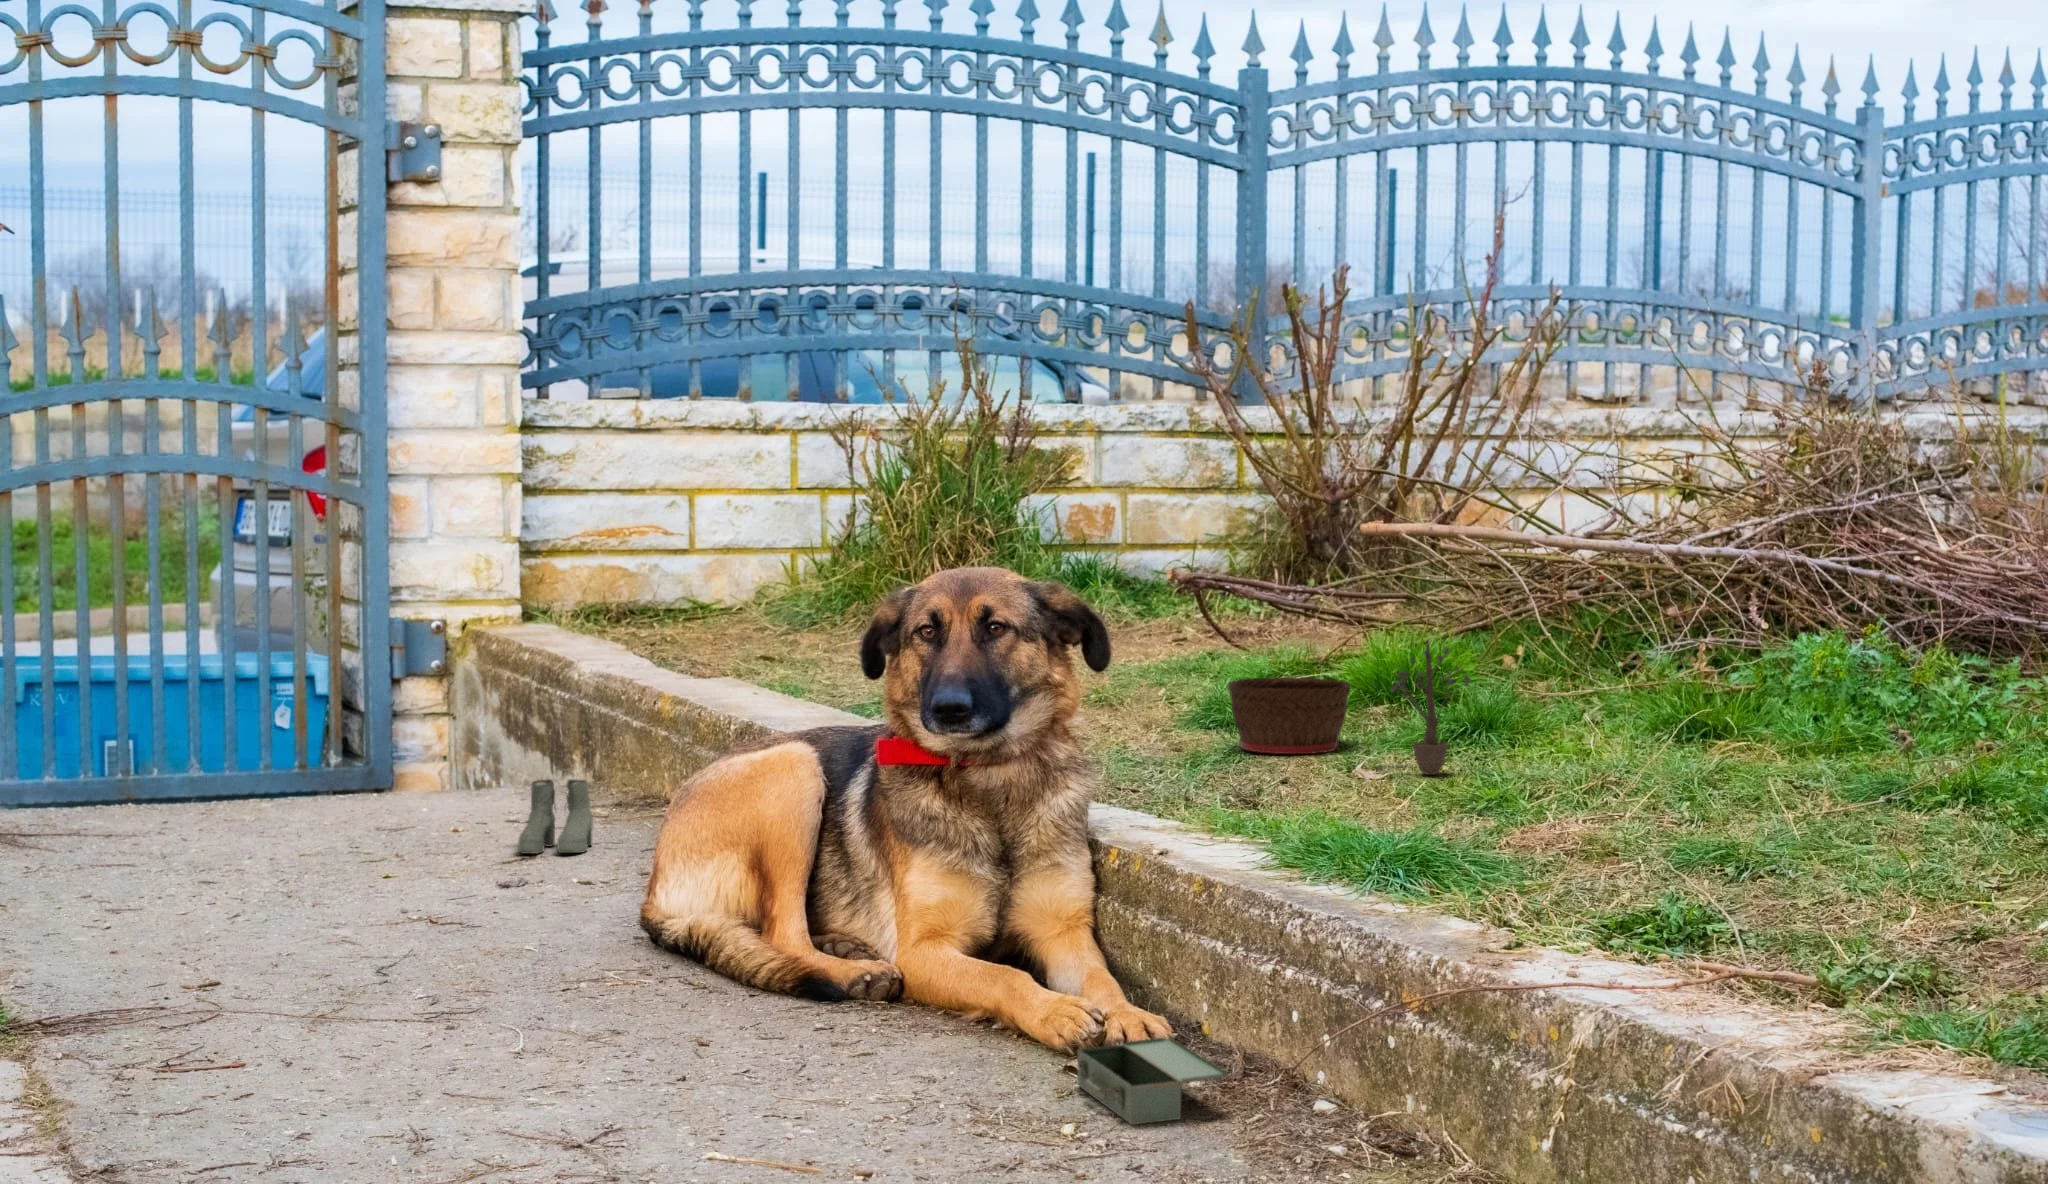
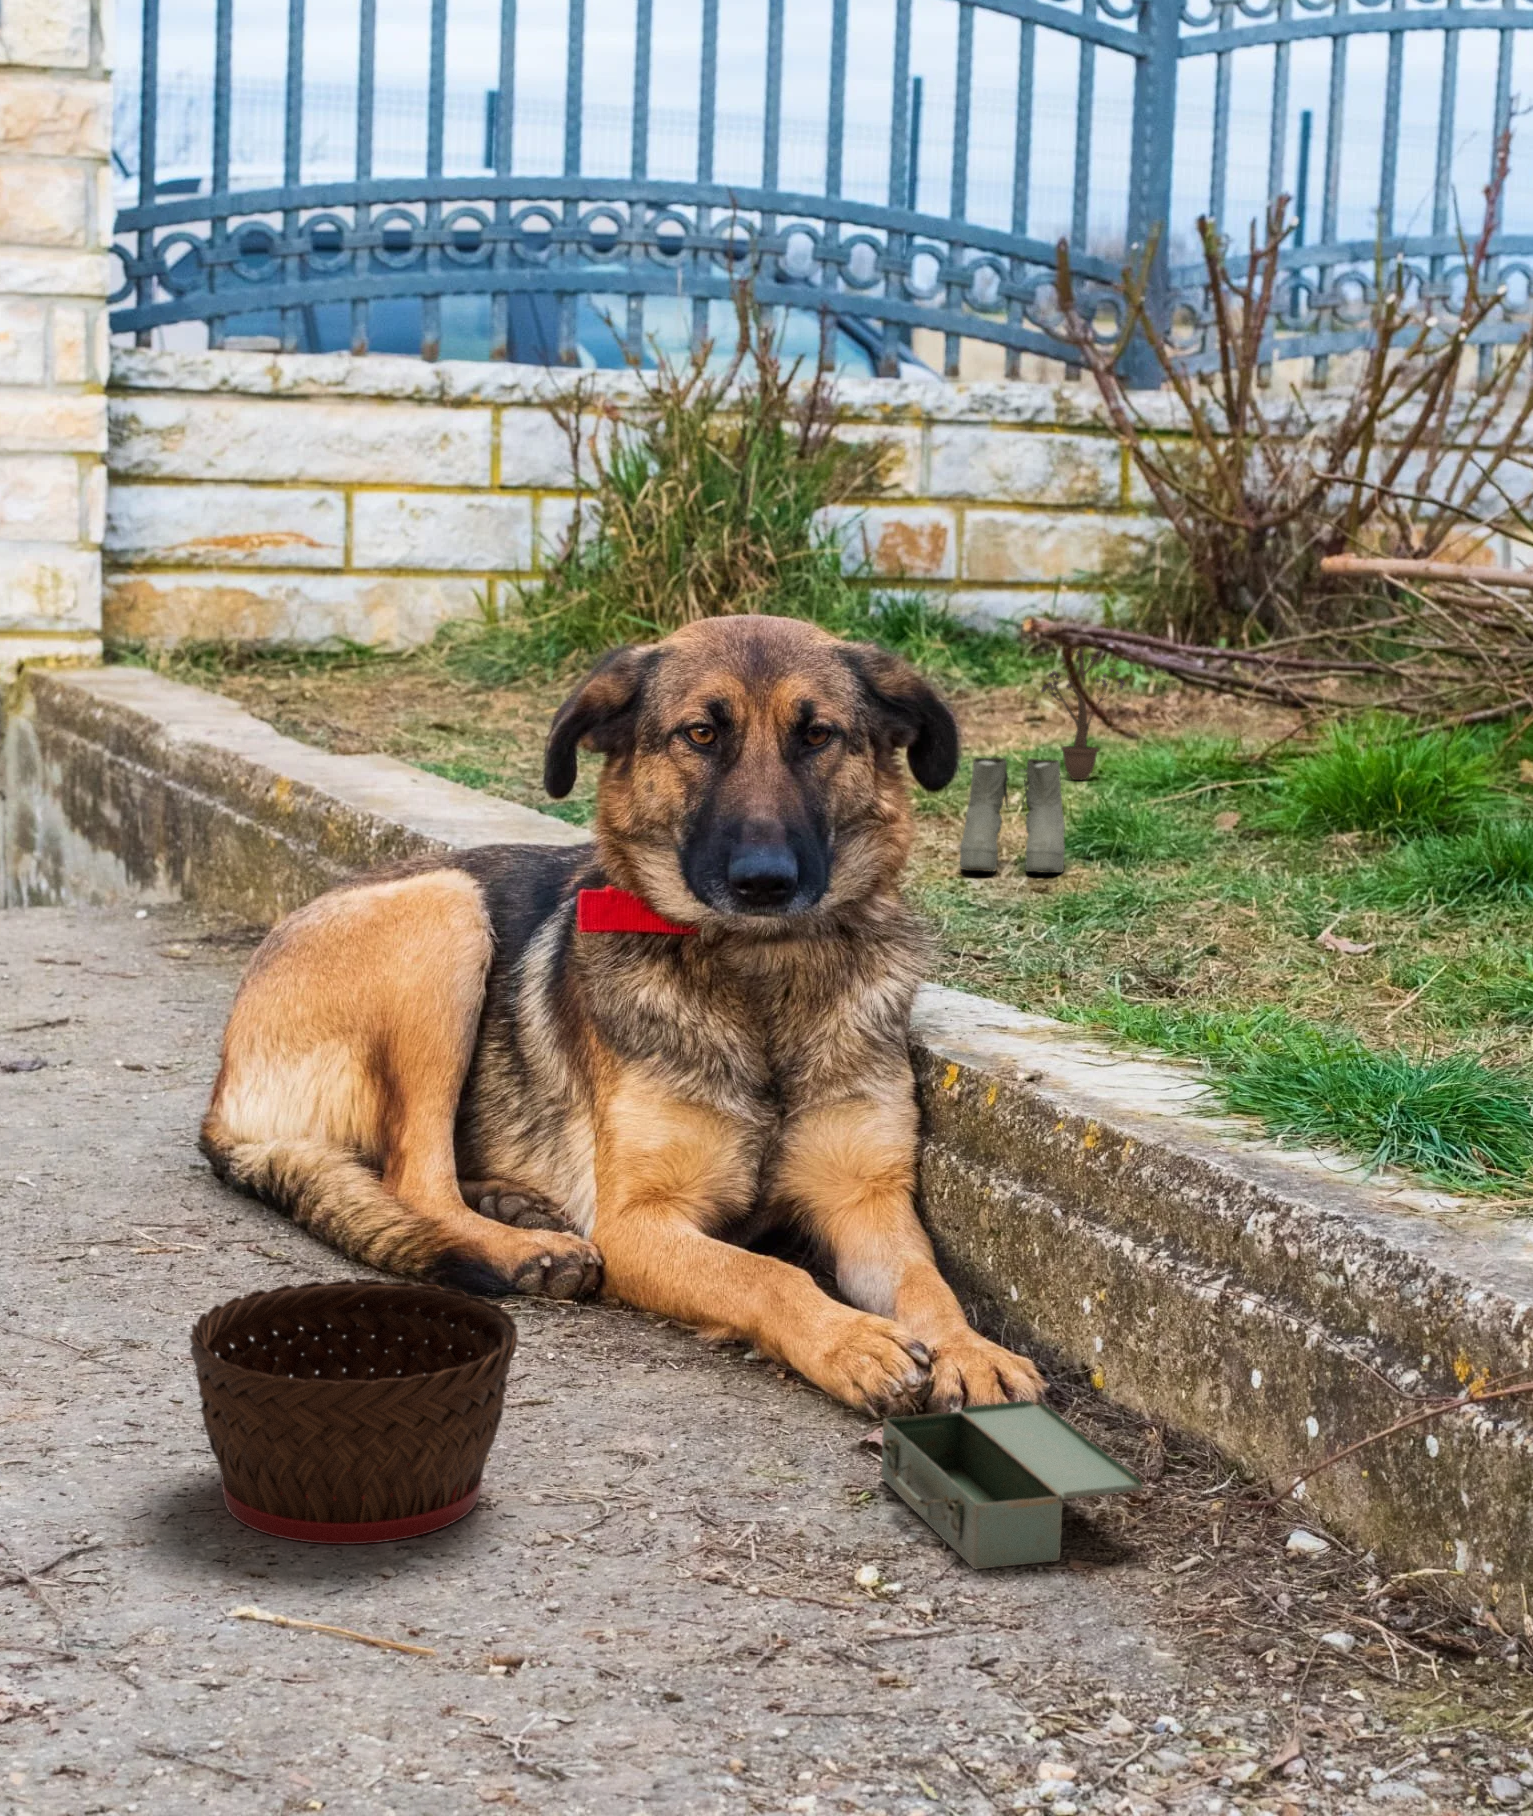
decorative plant: present [1375,642,1470,775] -> present [1021,647,1125,780]
basket: present [1228,677,1351,754] -> present [190,1279,518,1544]
boots: present [518,779,593,854] -> present [960,757,1065,873]

